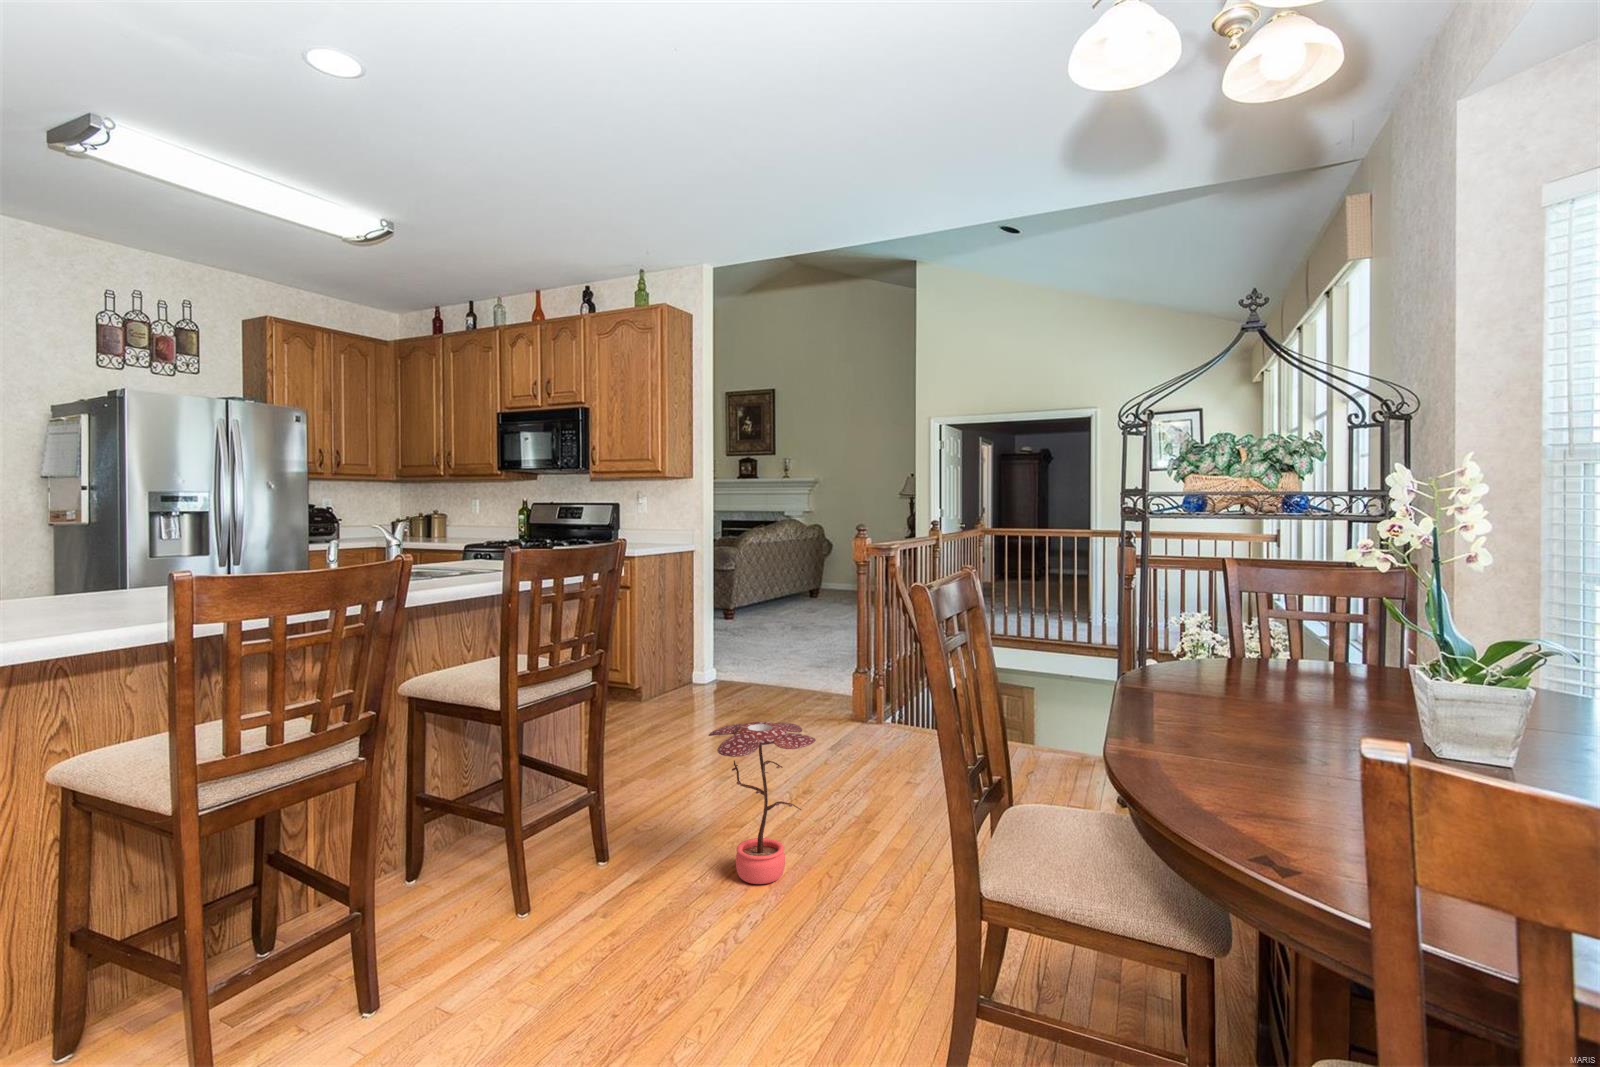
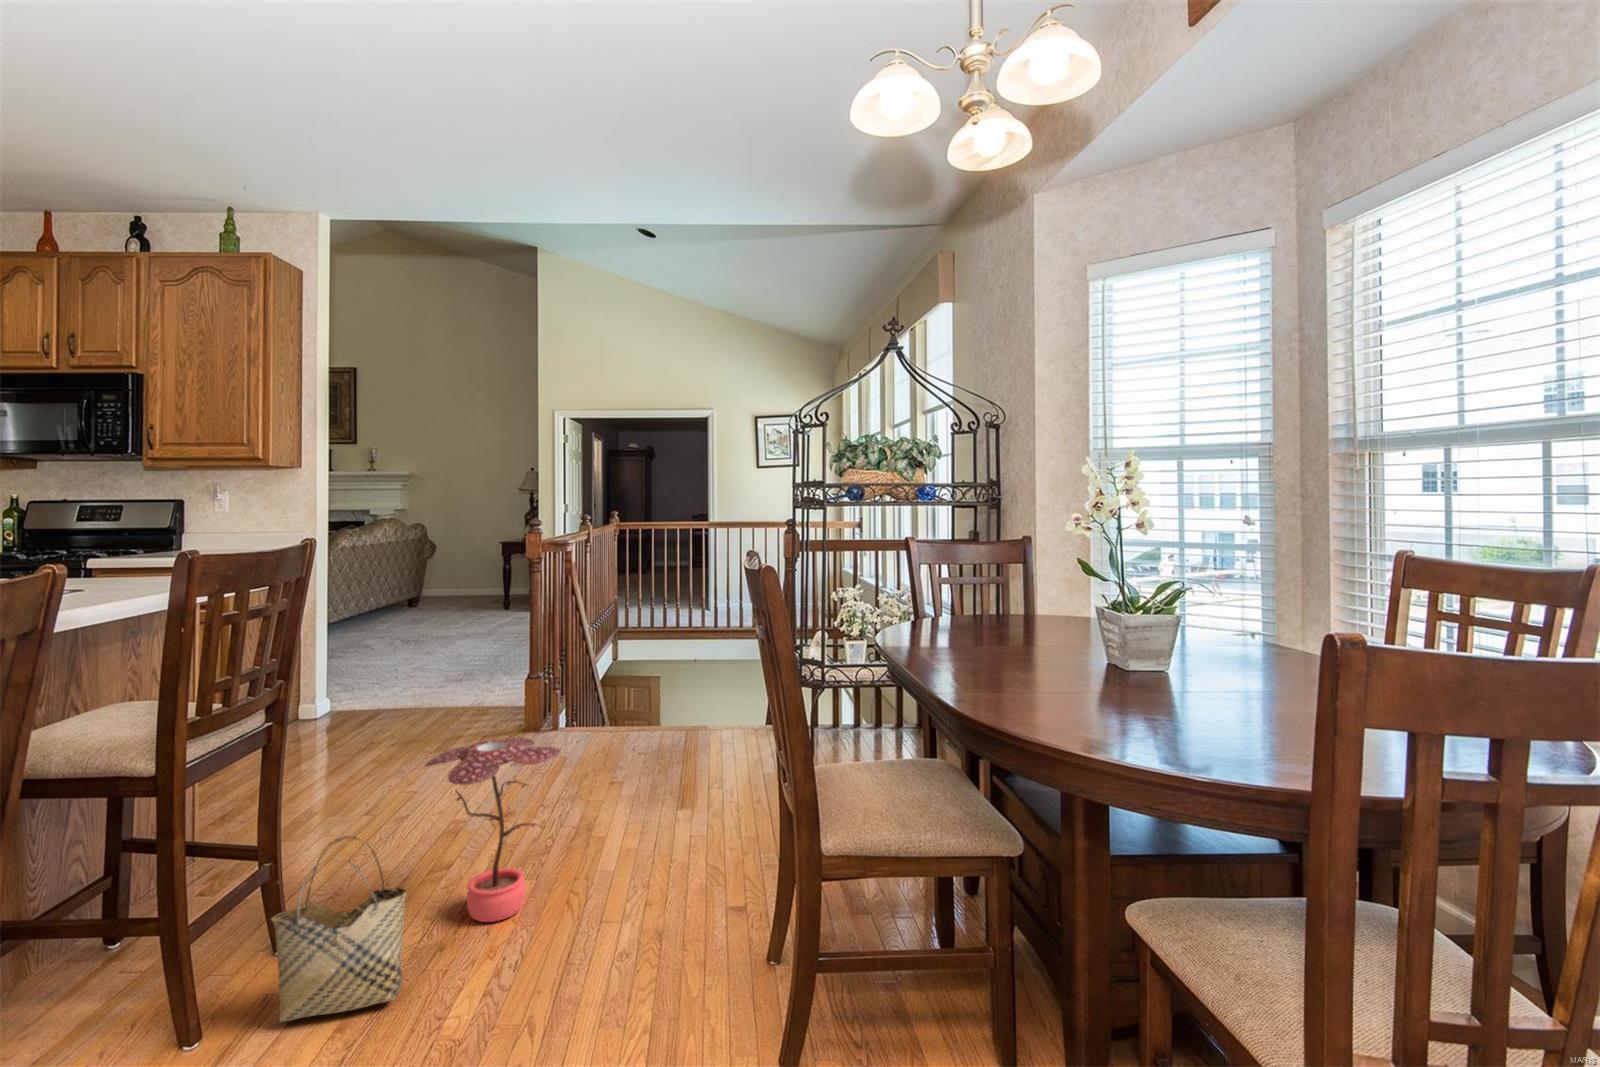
woven basket: none [578,781,673,924] -> present [272,836,407,1022]

